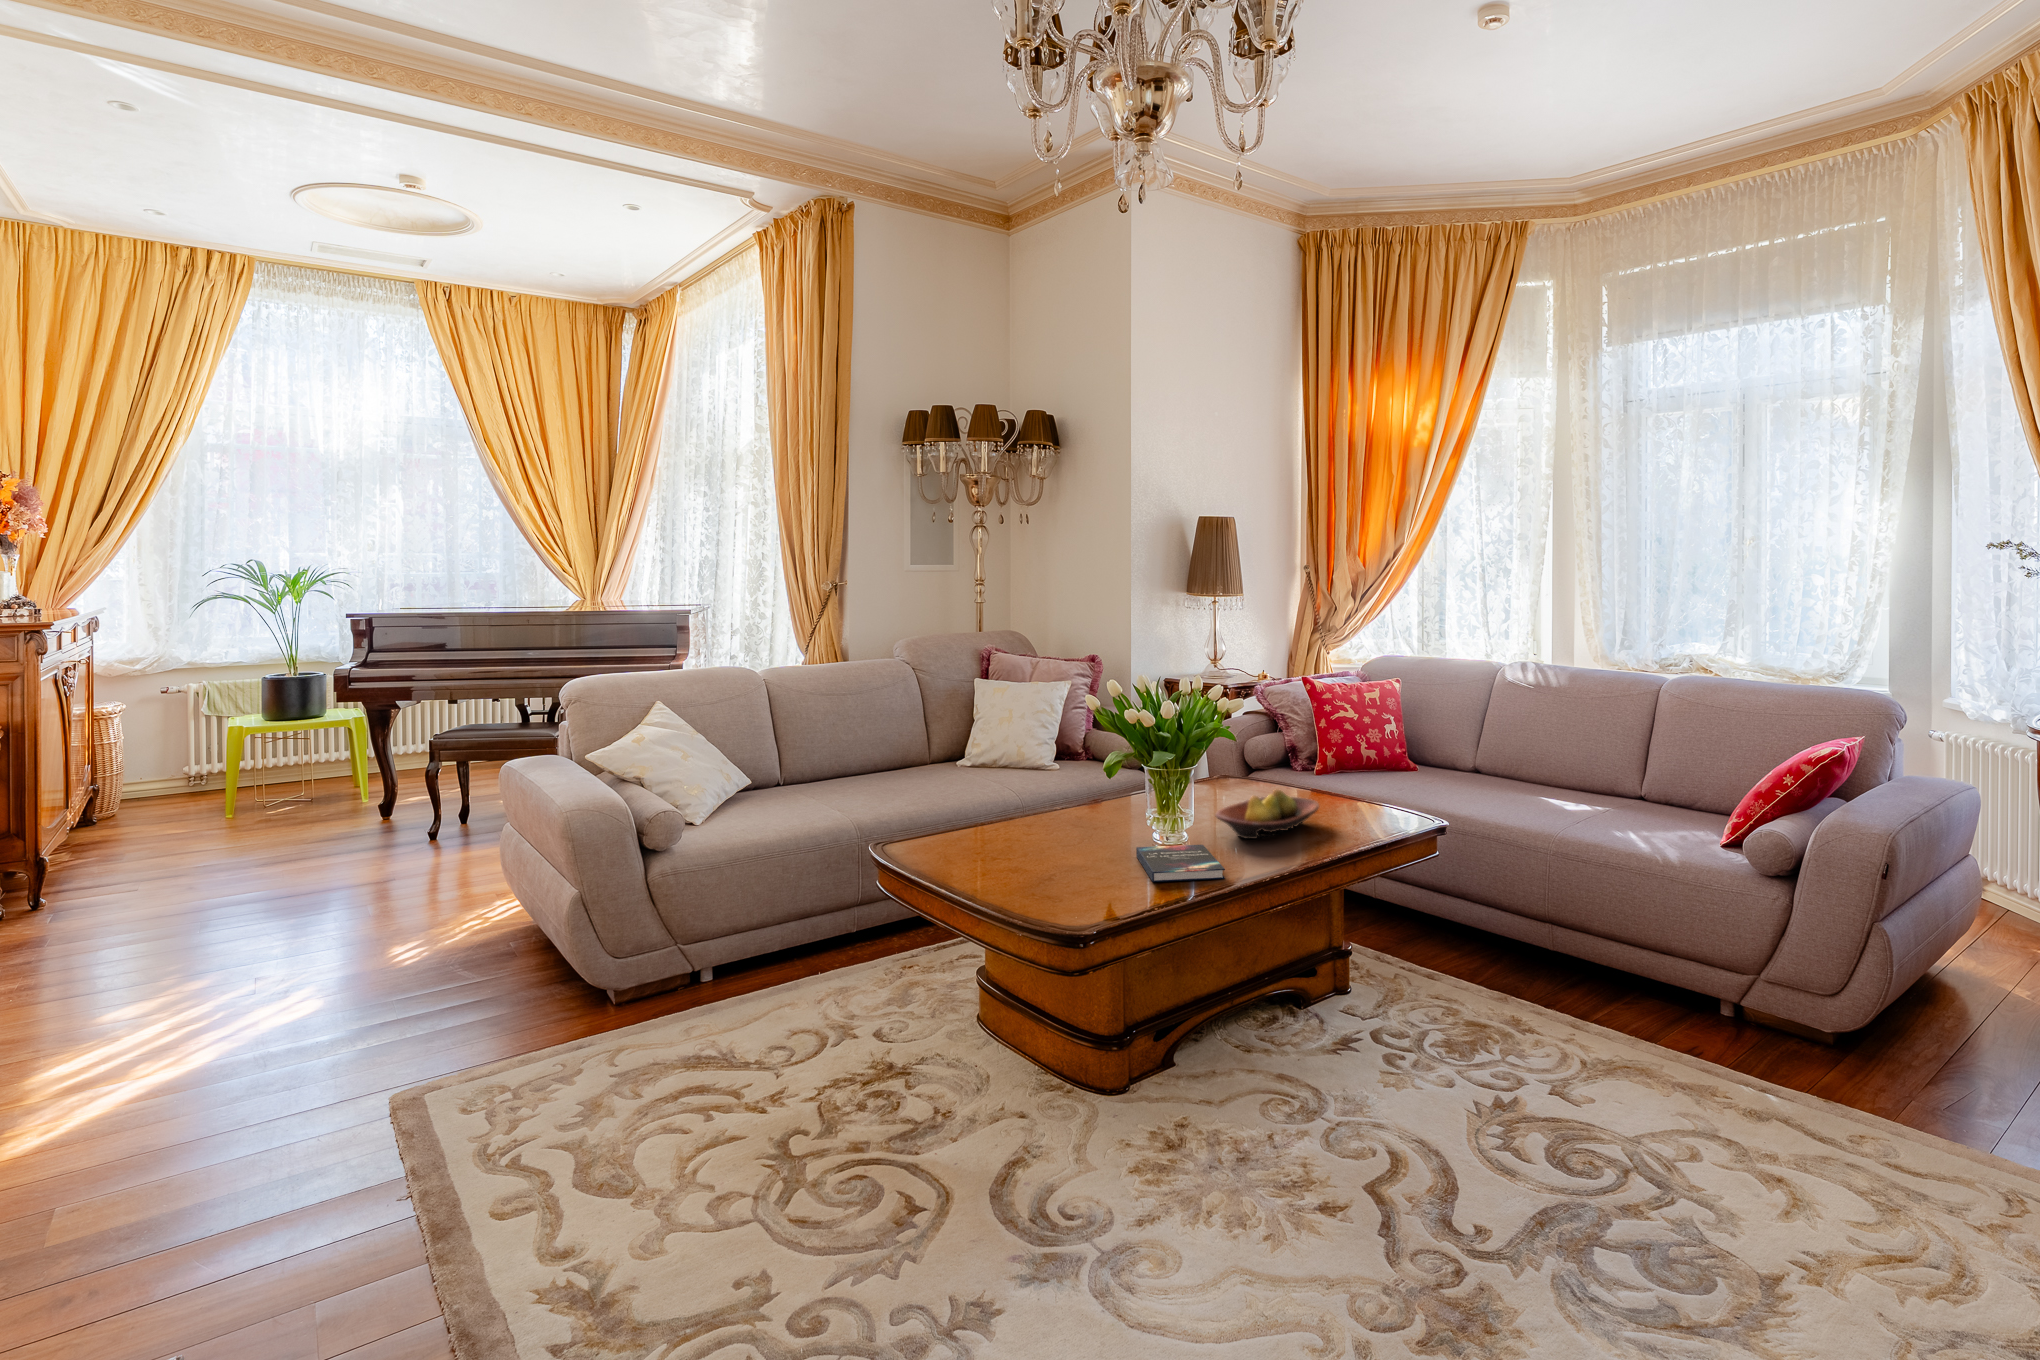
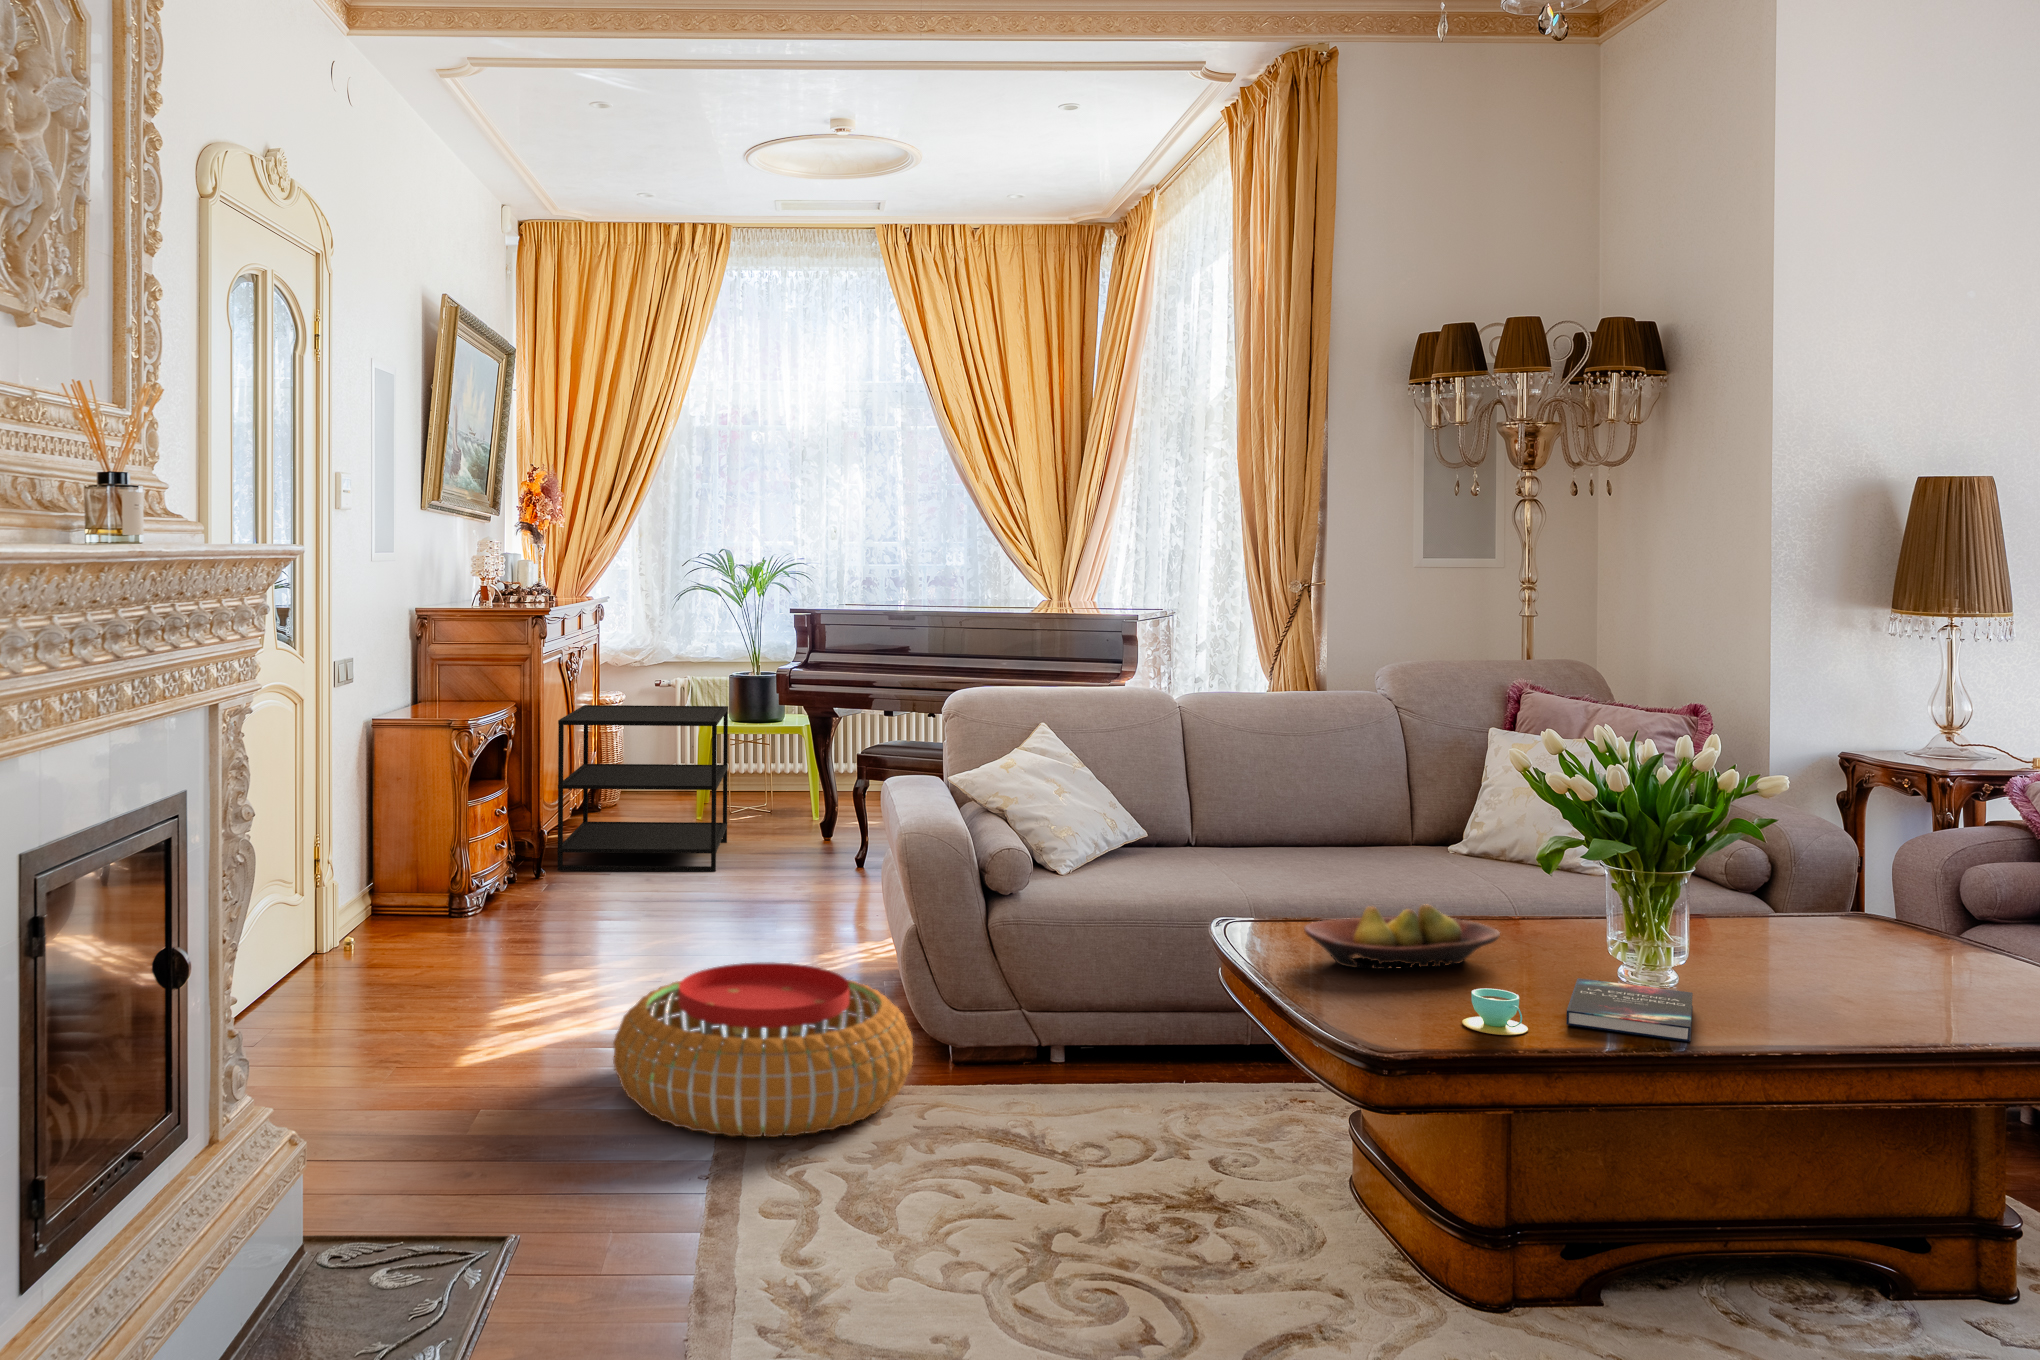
side table: none [62,709,276,900] -> present [557,705,728,871]
fruit bowl: present [1216,789,1319,839] -> present [1304,904,1500,969]
teacup: none [1092,866,1136,899] -> present [1462,989,1528,1035]
pouf: none [251,952,597,1150] -> present [613,963,913,1137]

